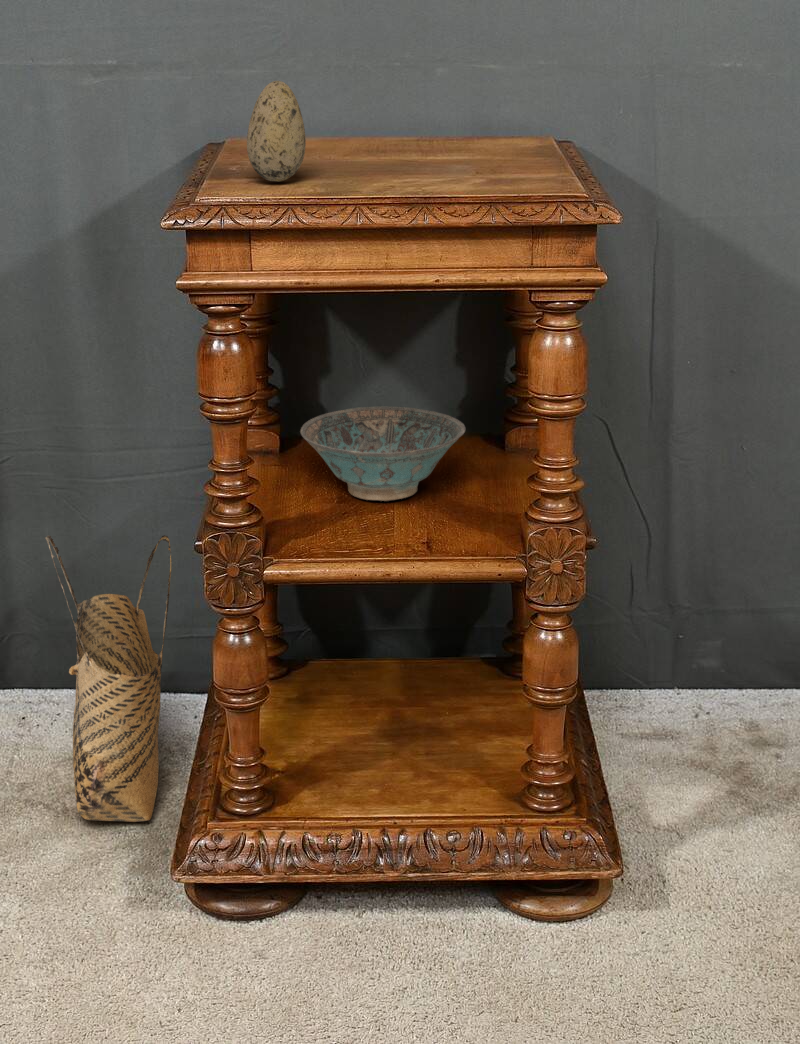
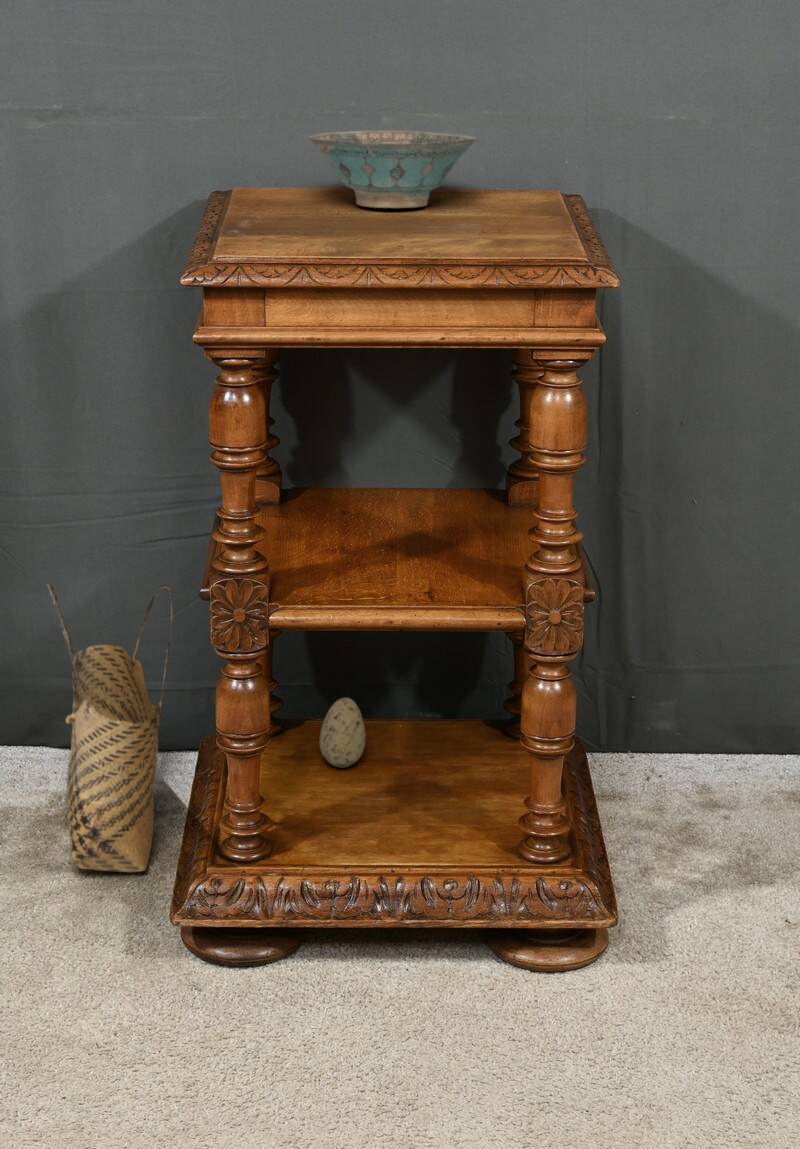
decorative egg: present [247,81,306,182] -> present [320,697,366,767]
ceramic bowl: present [301,406,465,501] -> present [309,130,478,208]

